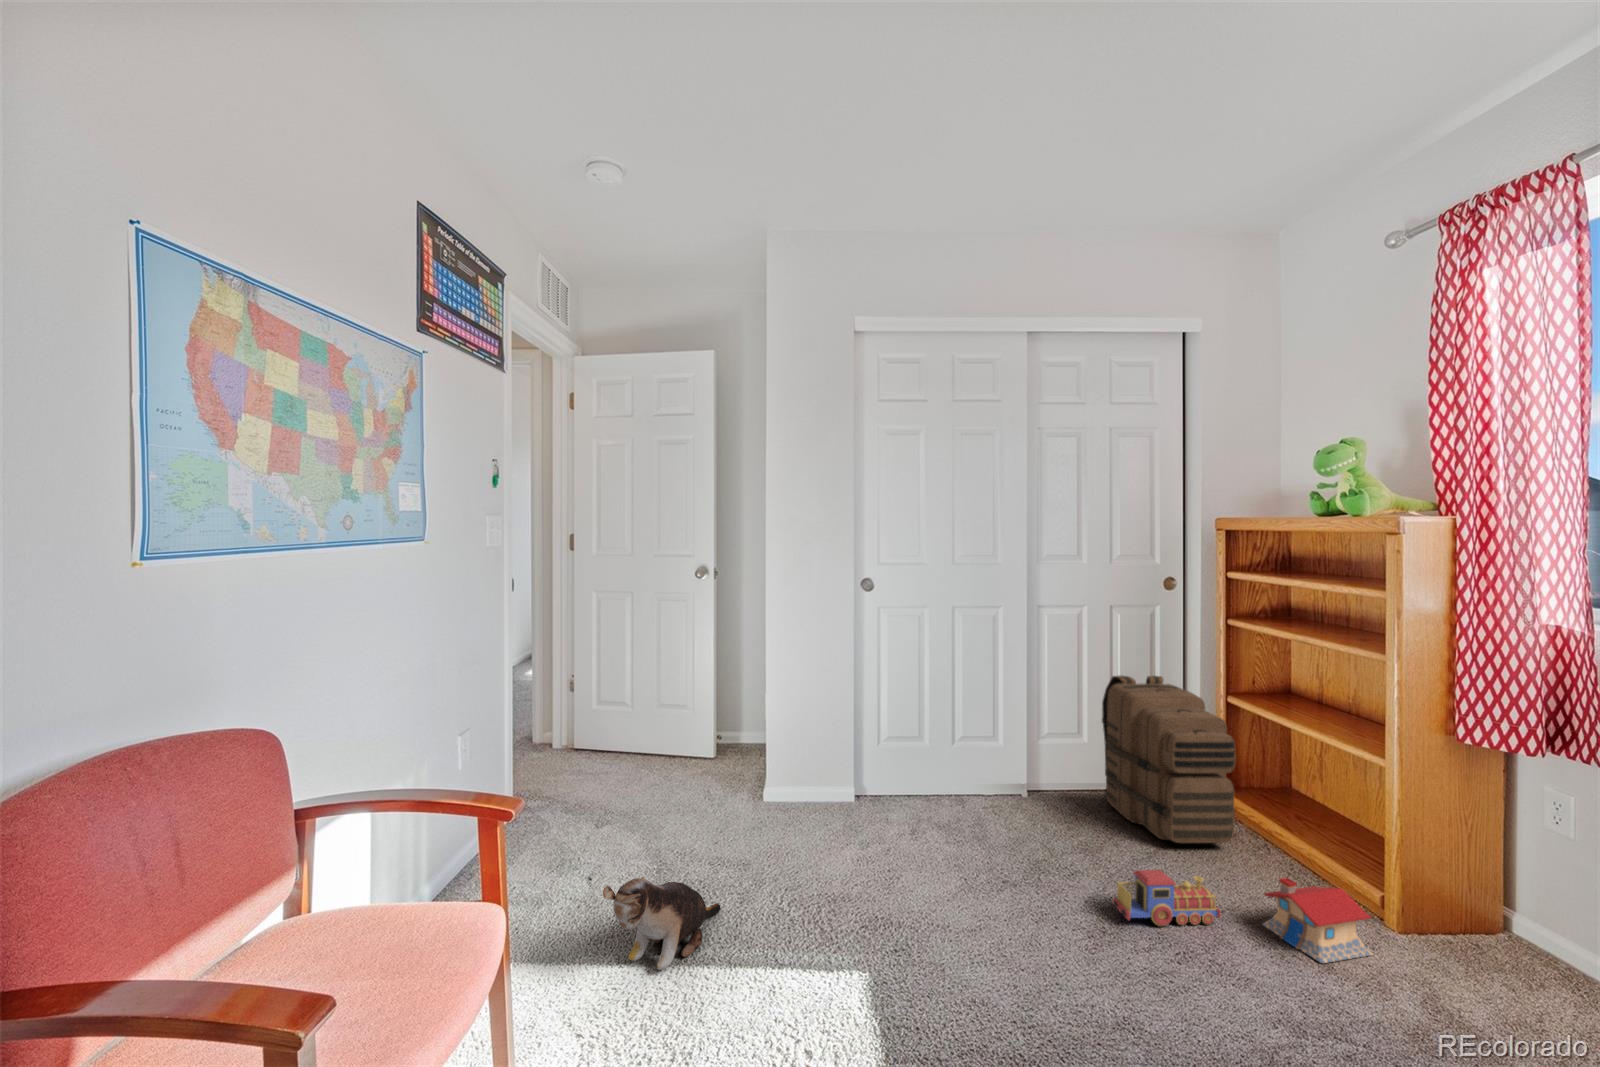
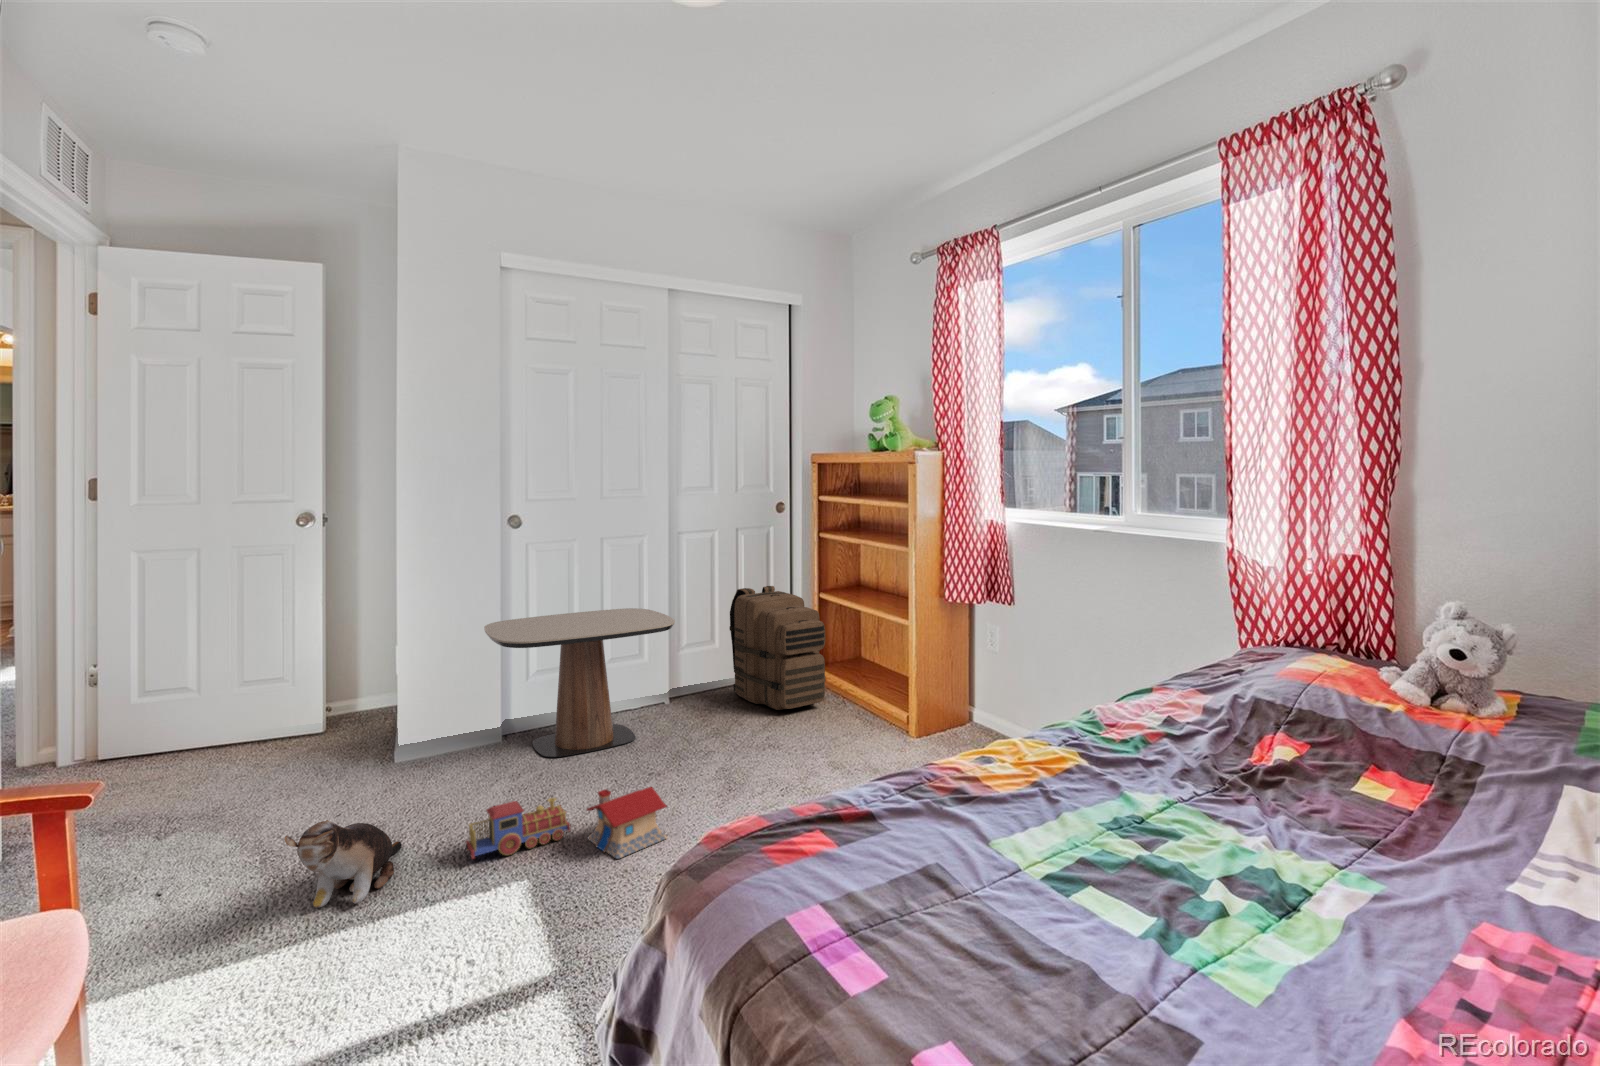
side table: none [829,681,1026,842] -> present [484,608,675,757]
toy train: present [1113,870,1221,926] -> present [465,798,571,859]
toy house: present [1263,878,1372,963] -> present [587,787,667,859]

